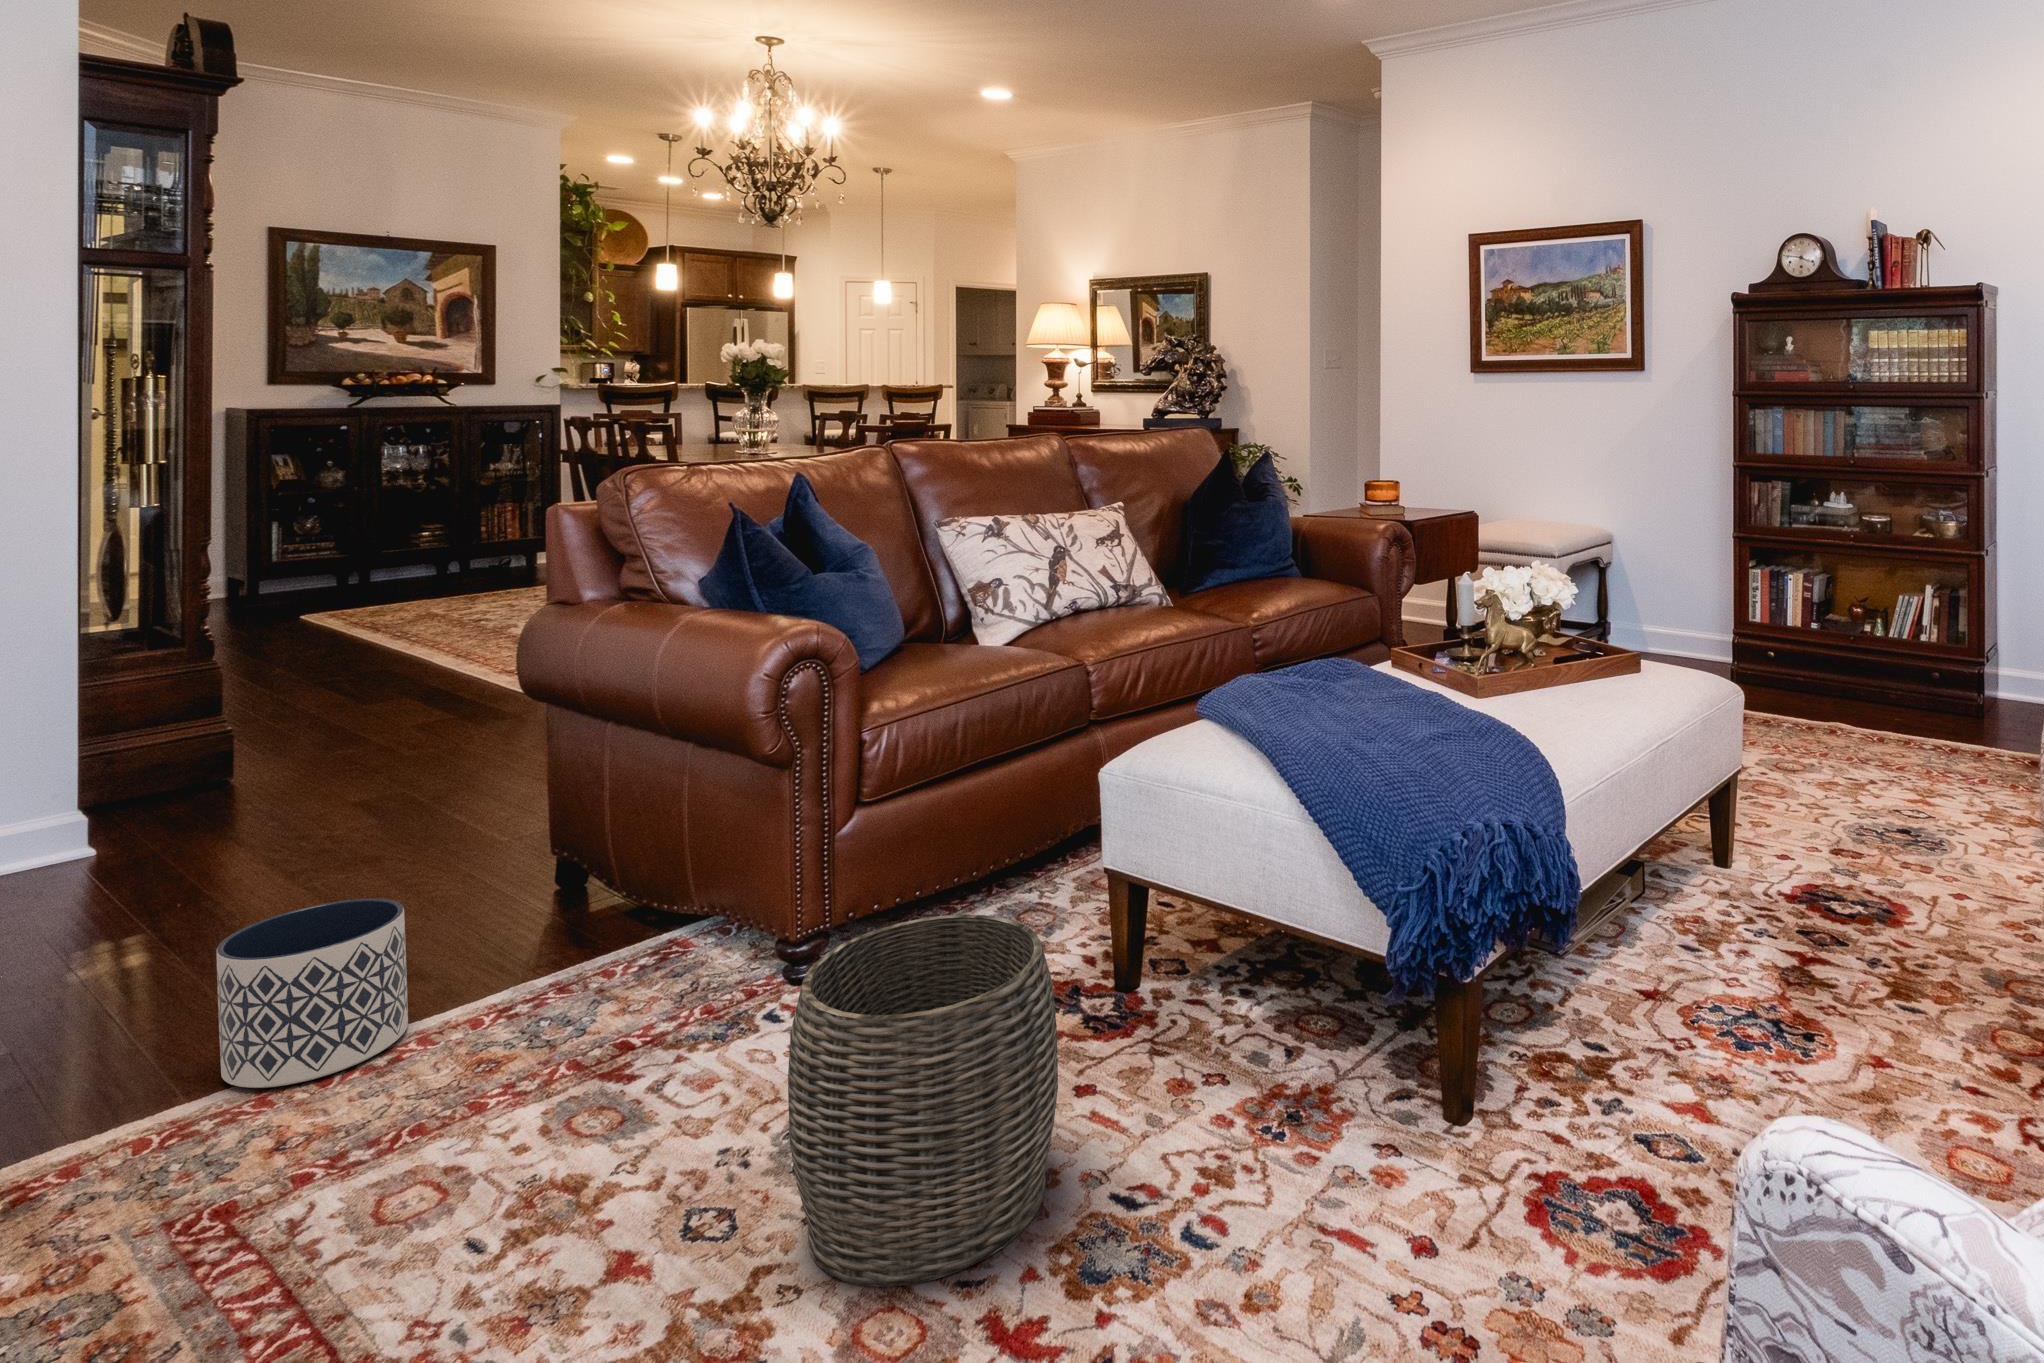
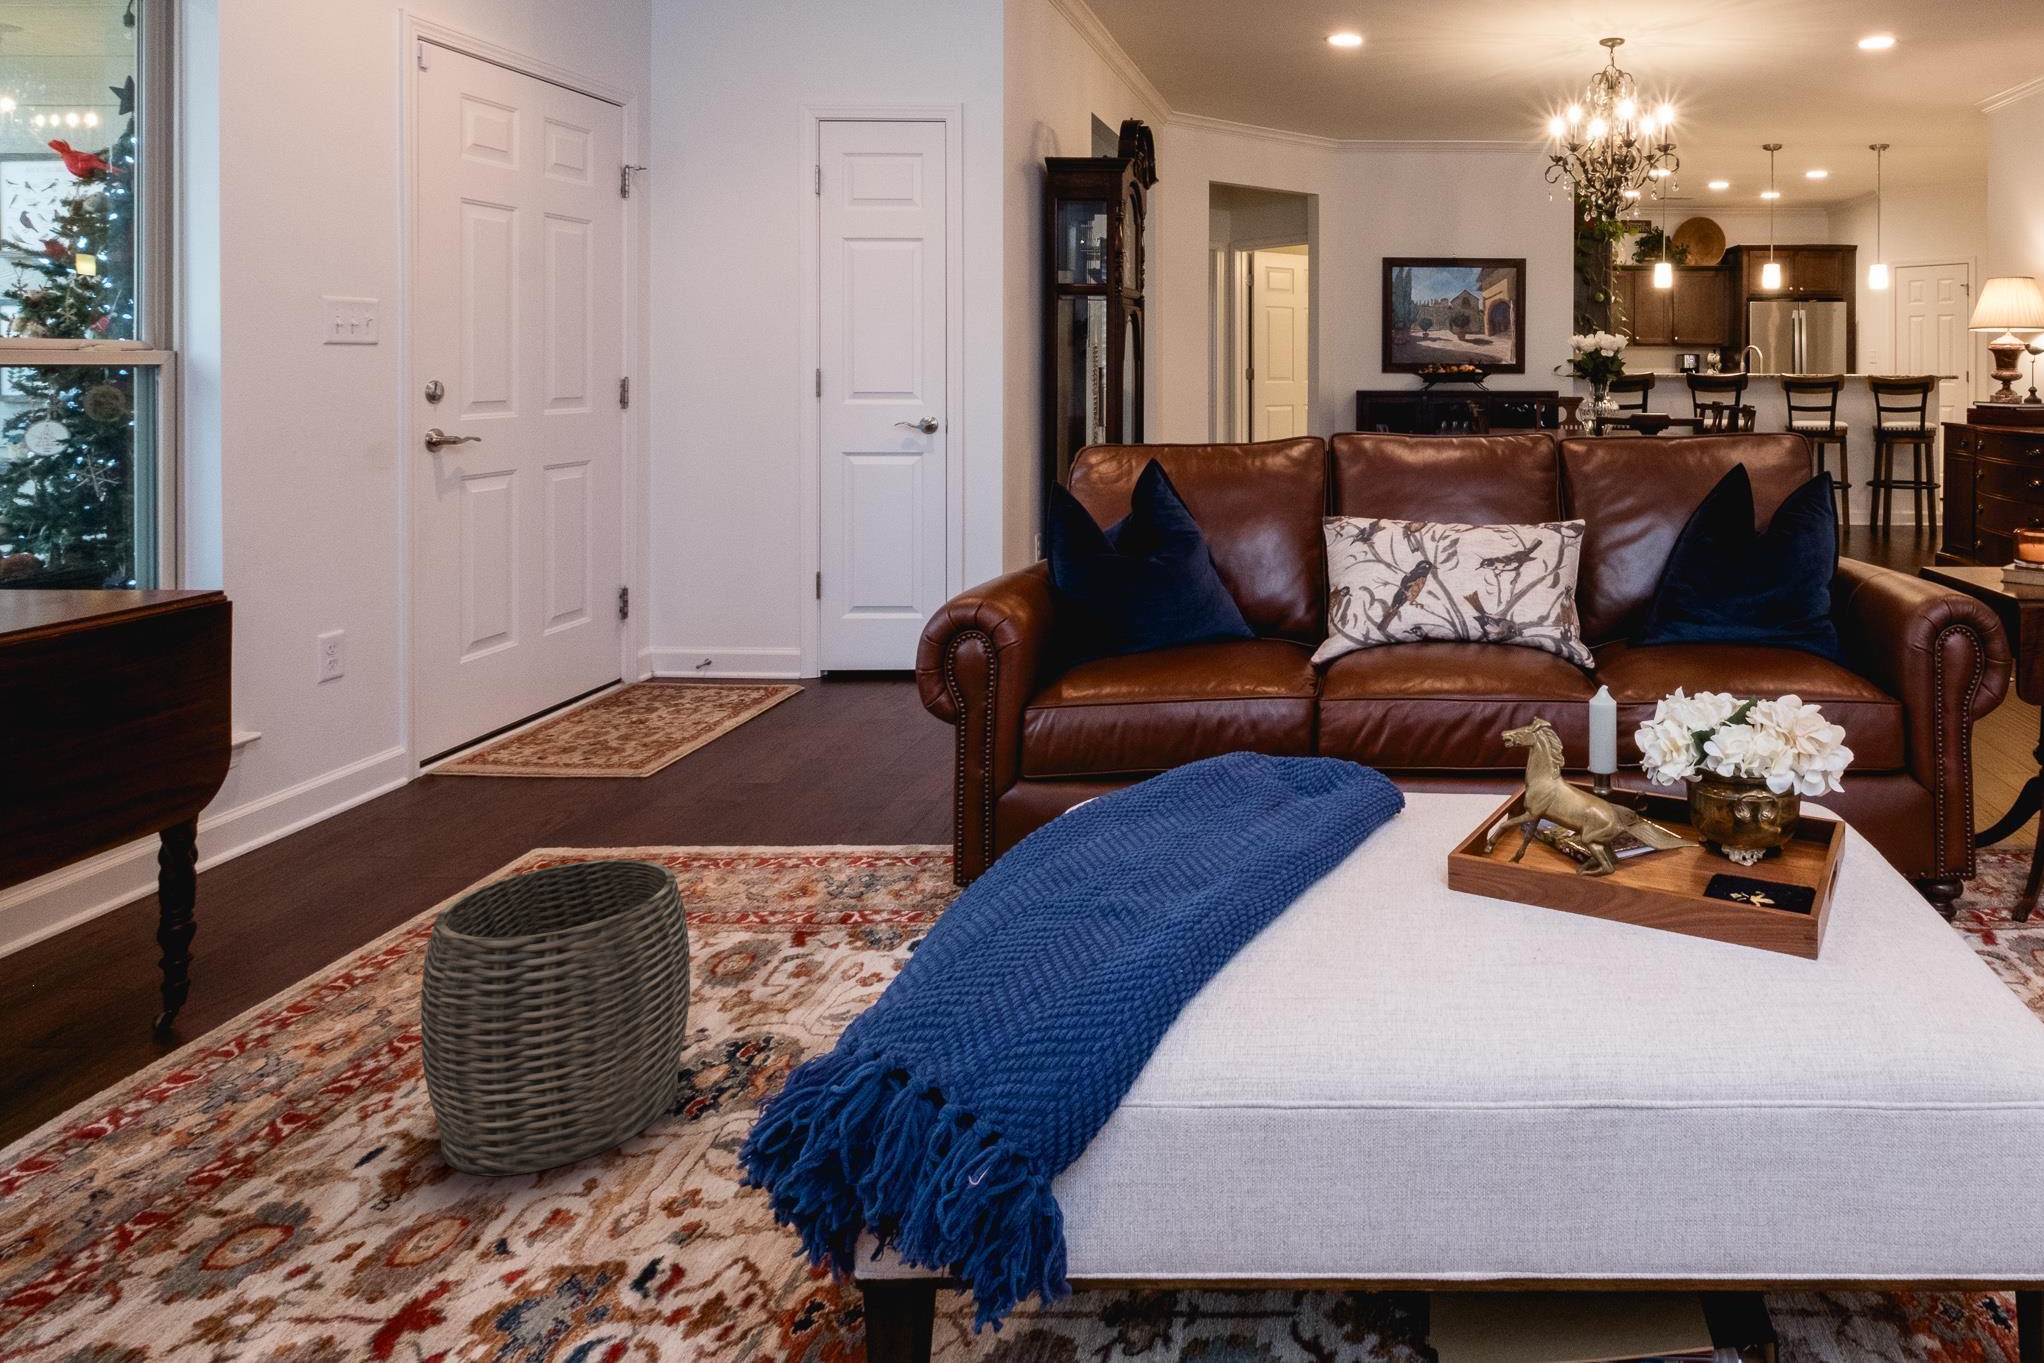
planter: present [217,898,408,1088] -> none [712,732,819,845]

